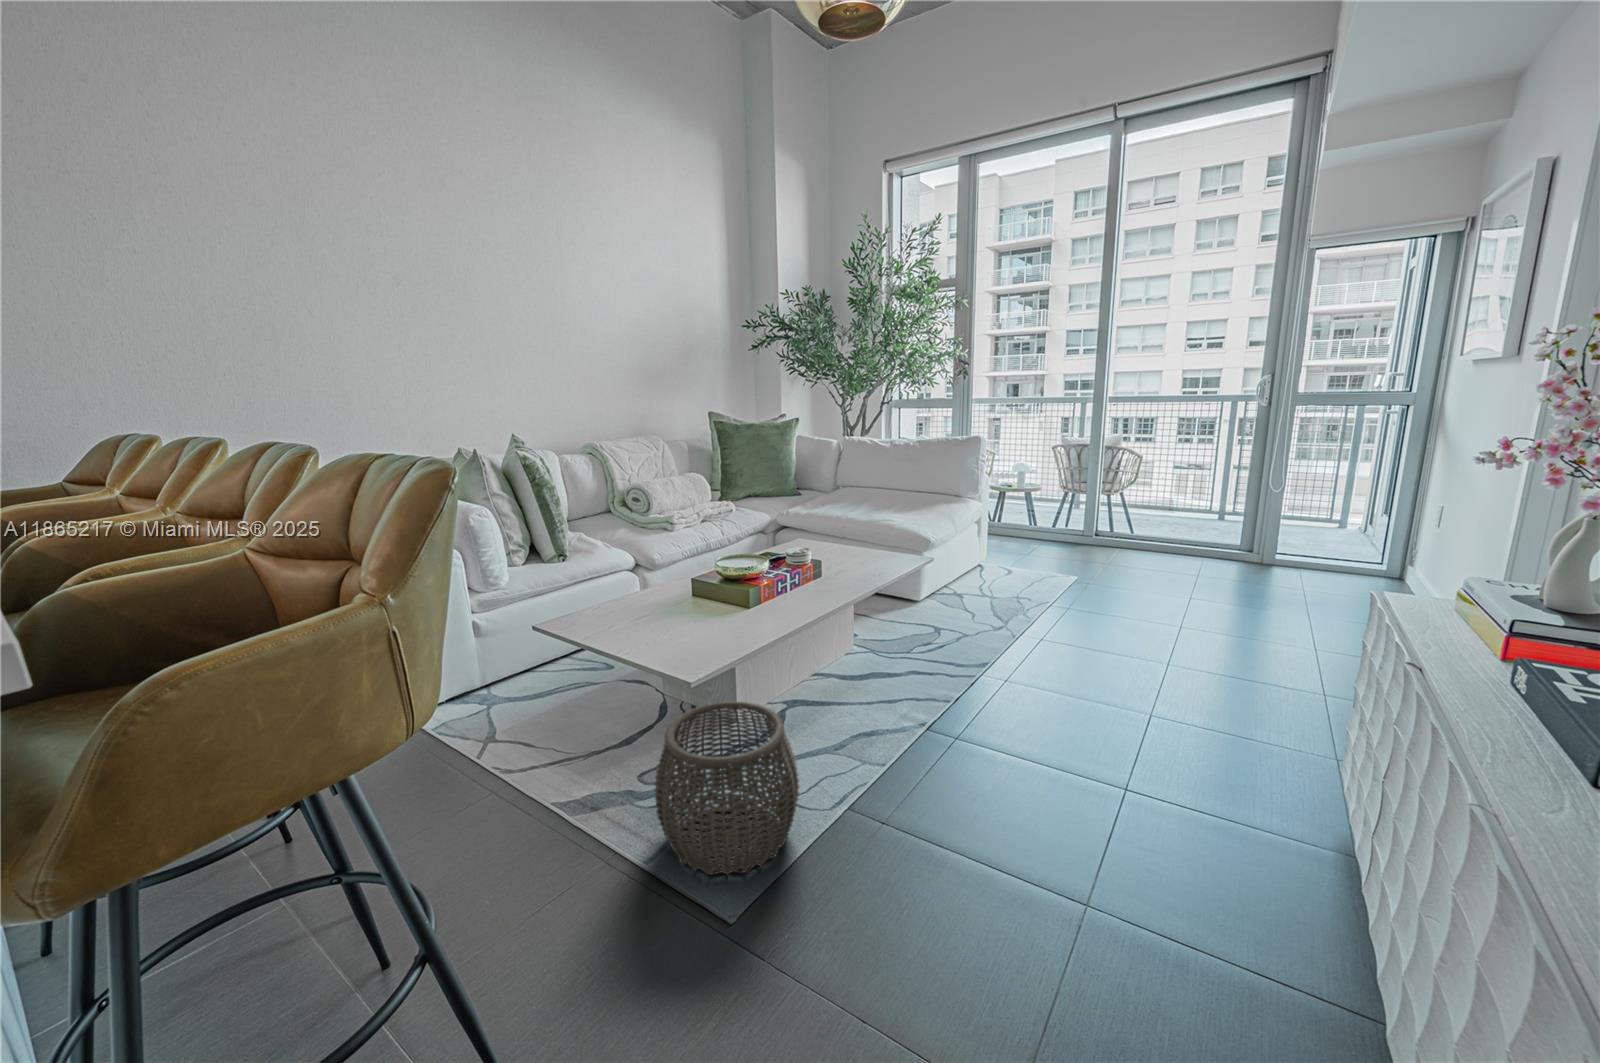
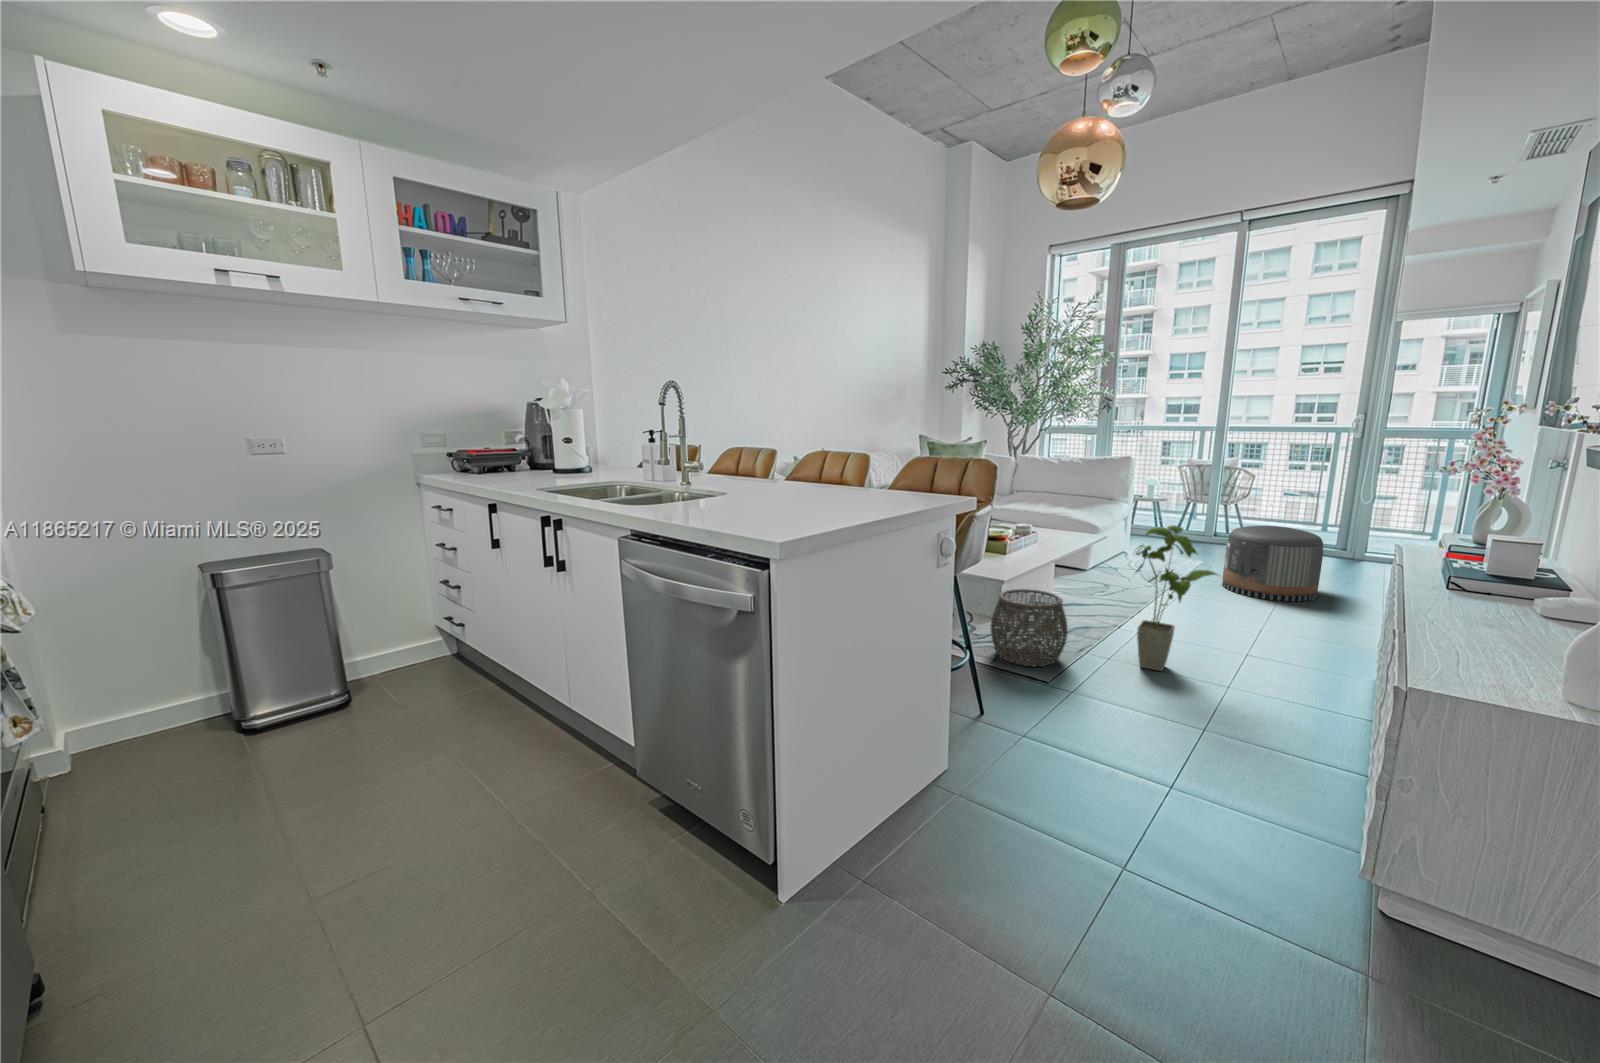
pouf: none [1098,533,1232,648] -> present [1222,526,1323,601]
house plant: none [907,586,1075,865] -> present [1135,525,1217,671]

